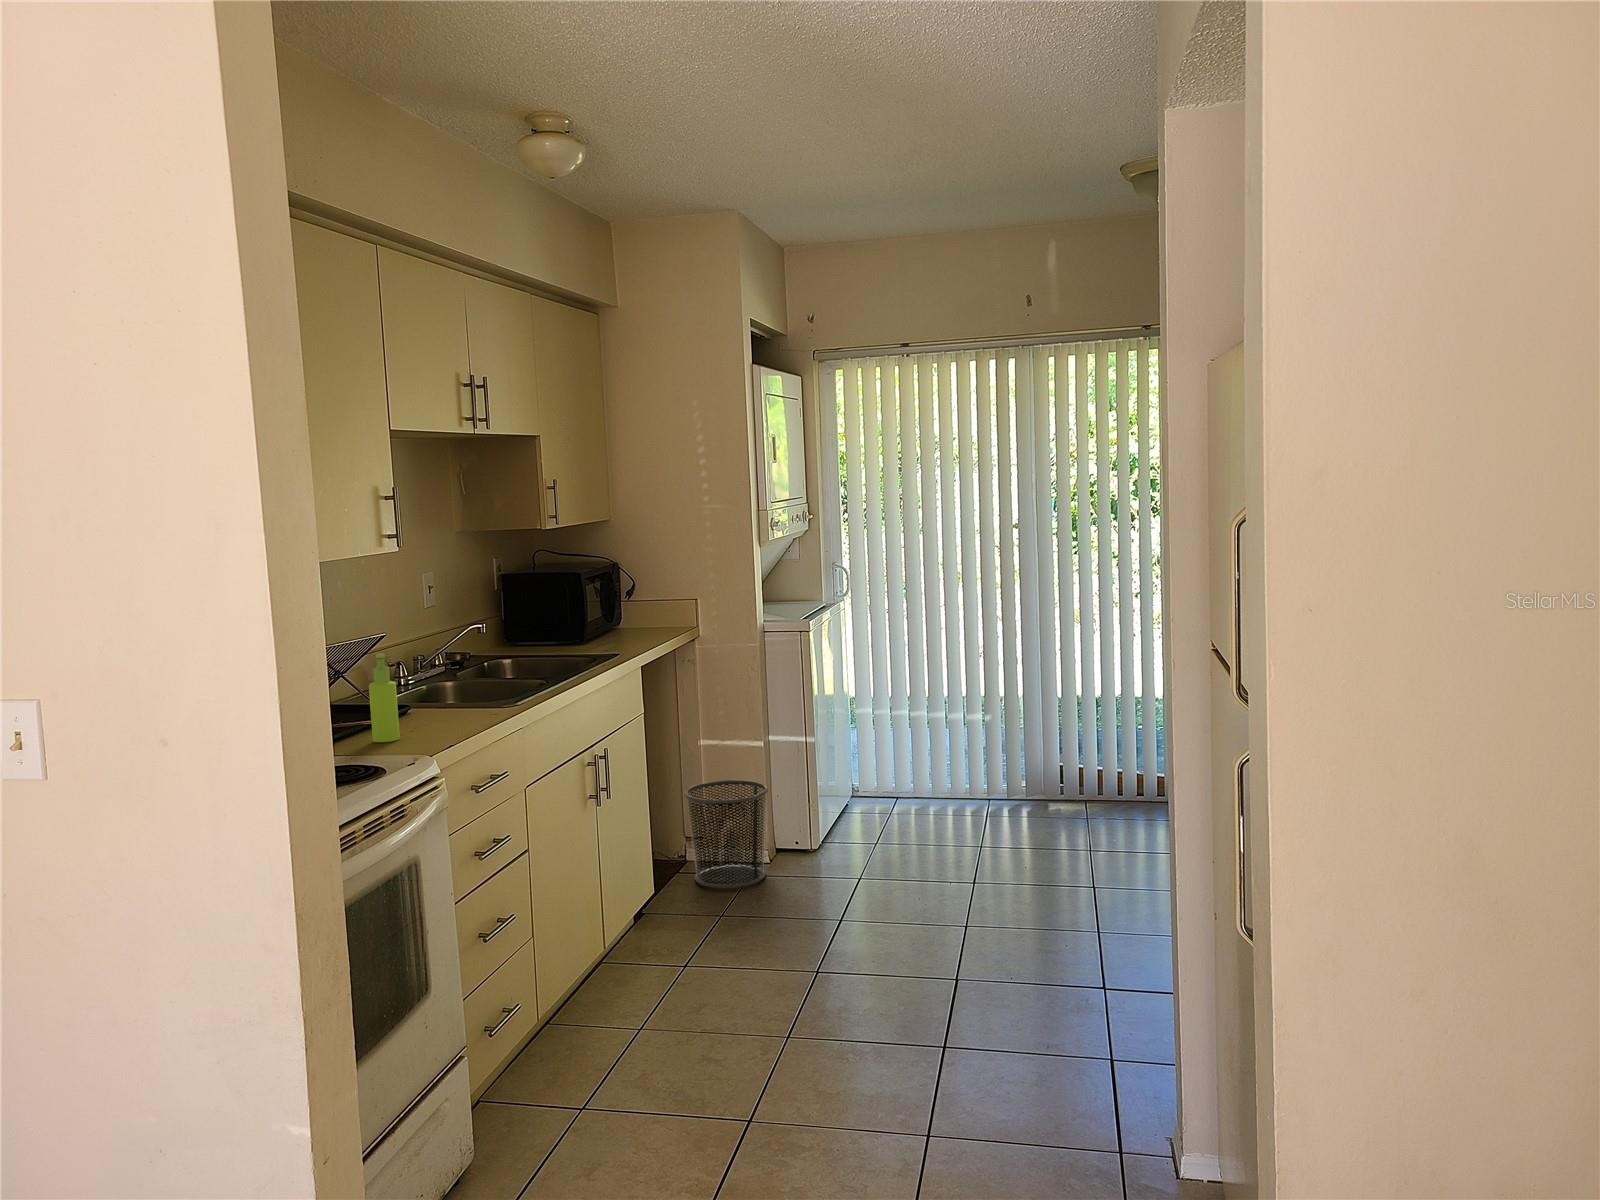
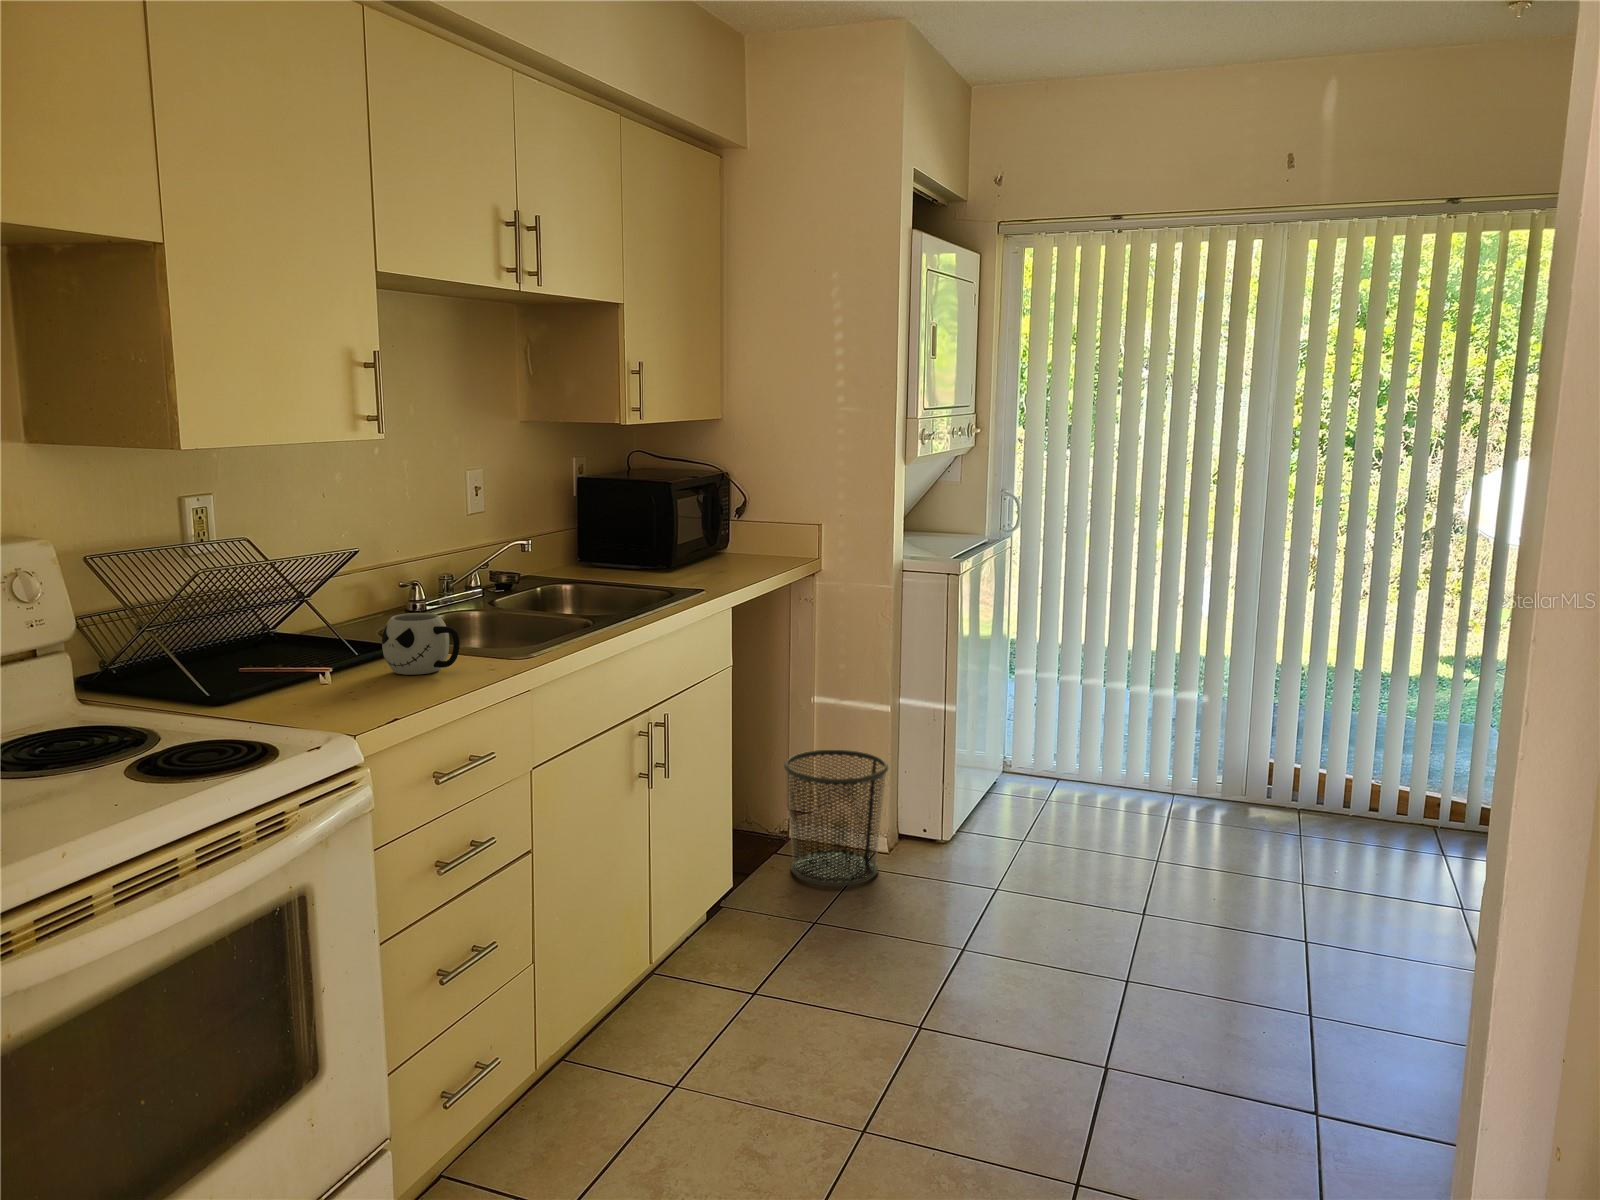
soap dispenser: present [369,653,400,742] -> none [307,579,348,701]
mug: none [408,678,470,724] -> present [382,613,460,675]

